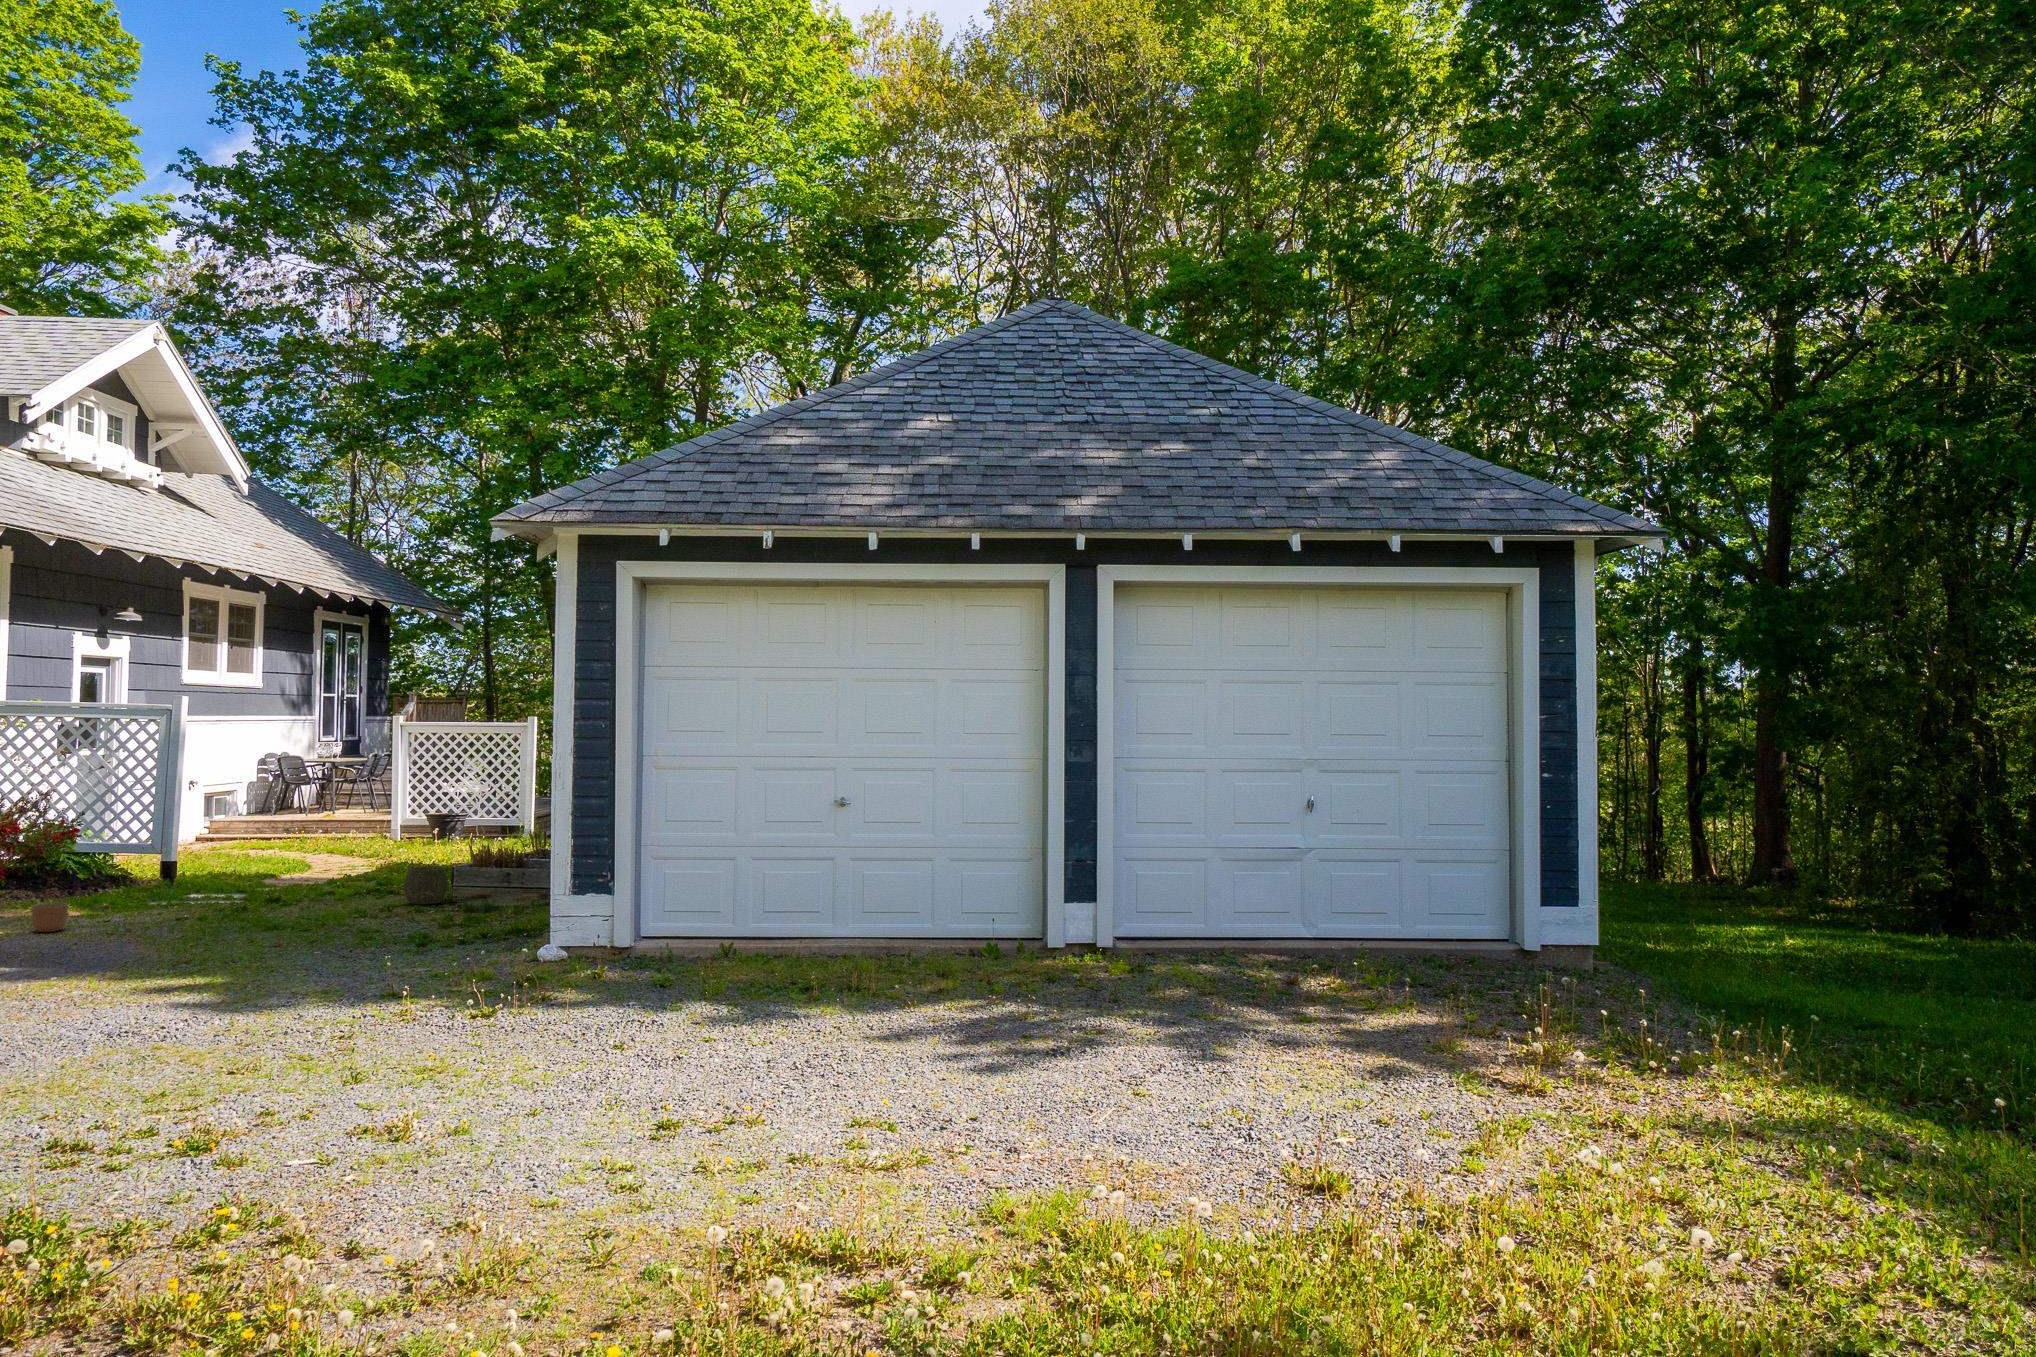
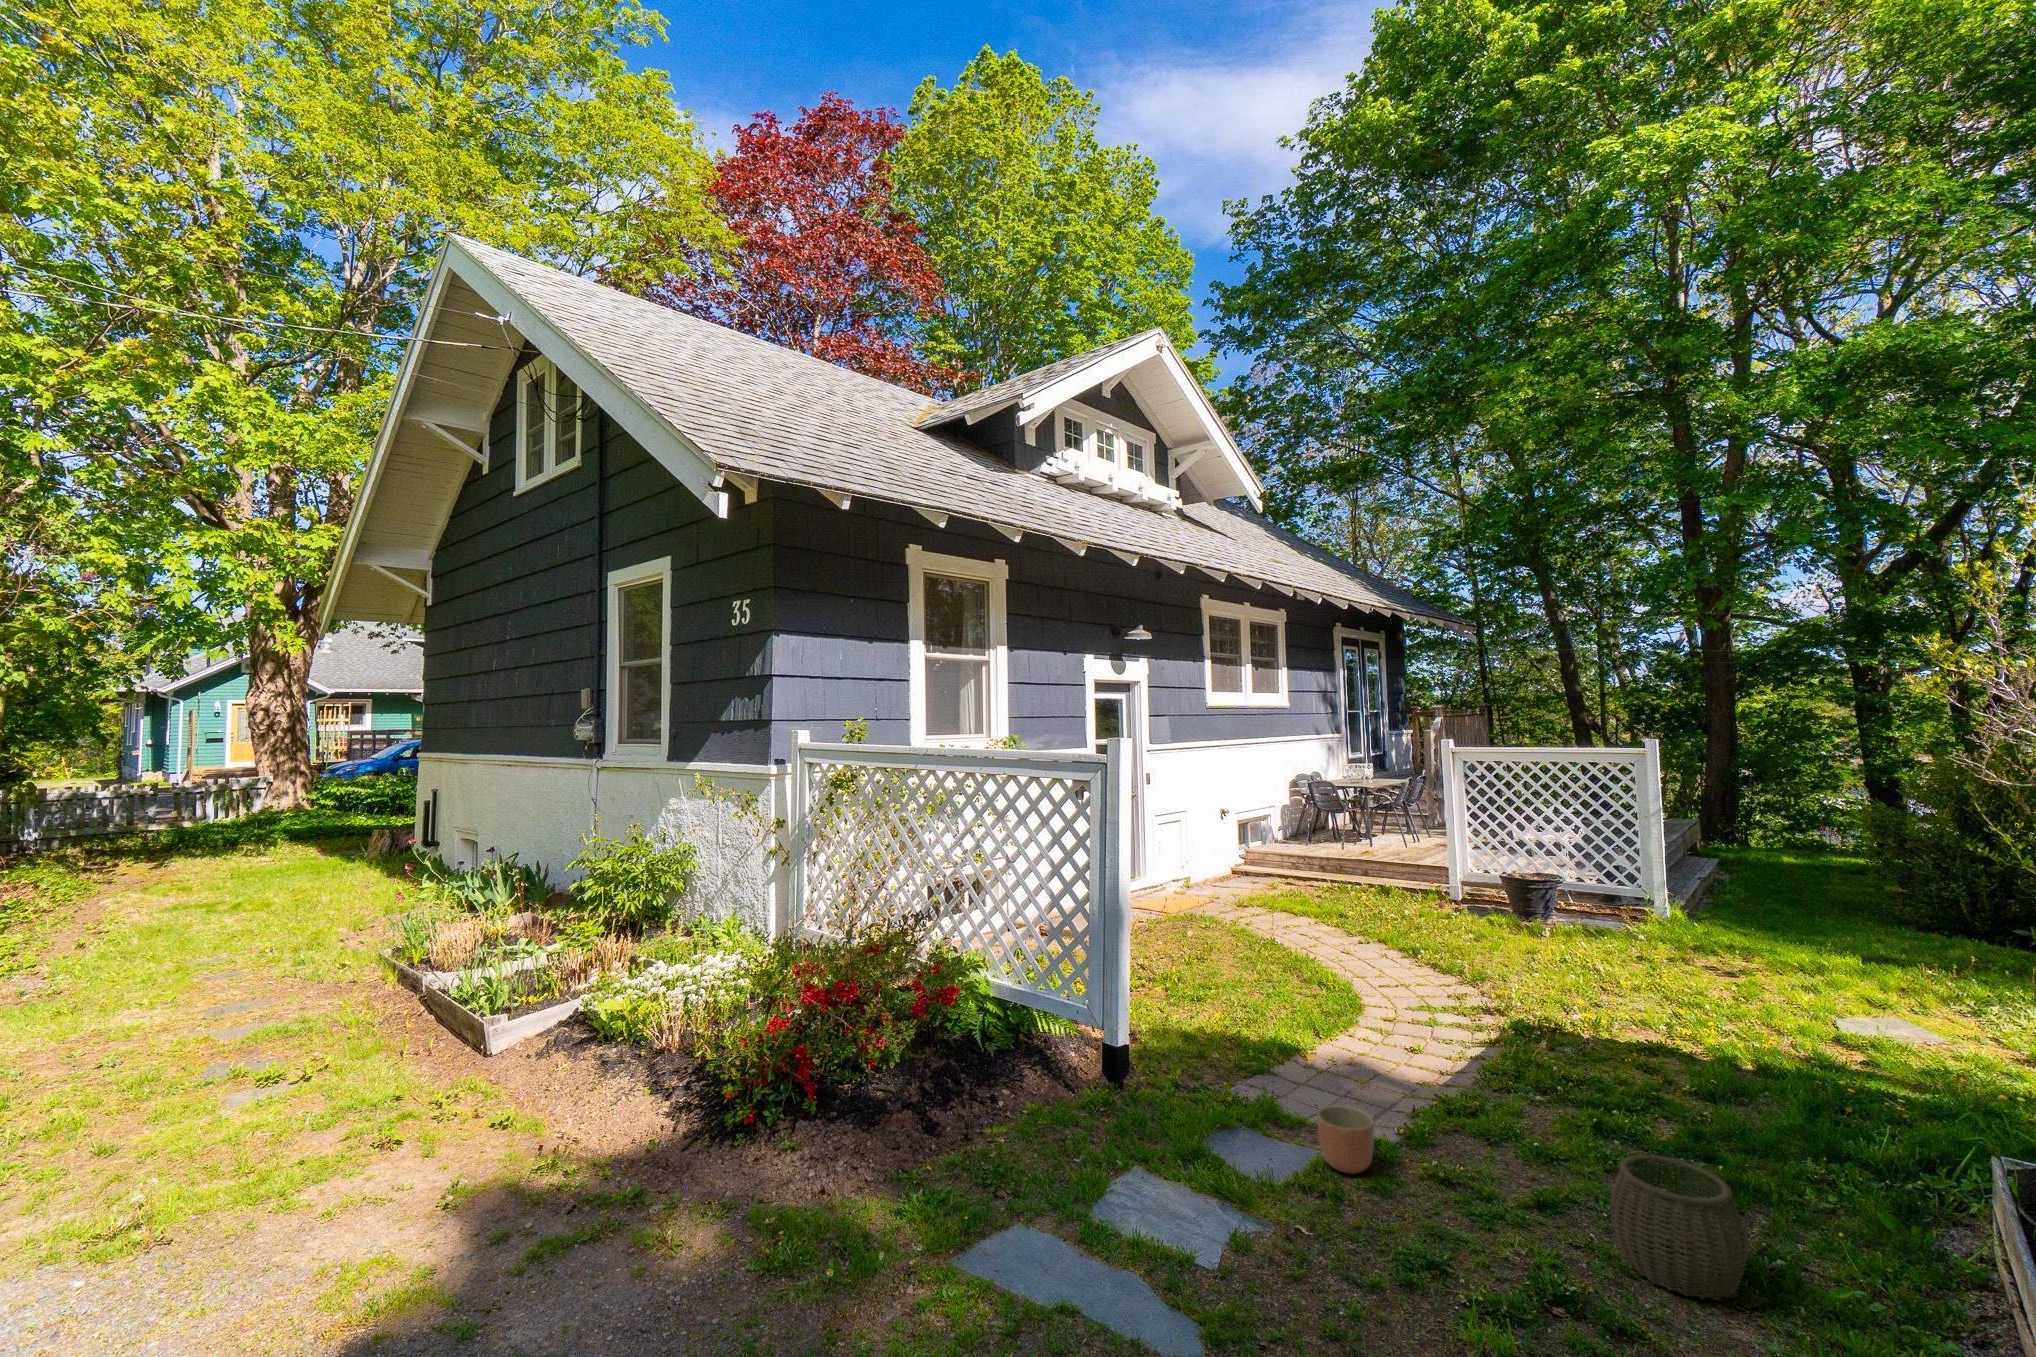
planter: present [32,902,68,932] -> present [1317,1105,1374,1174]

